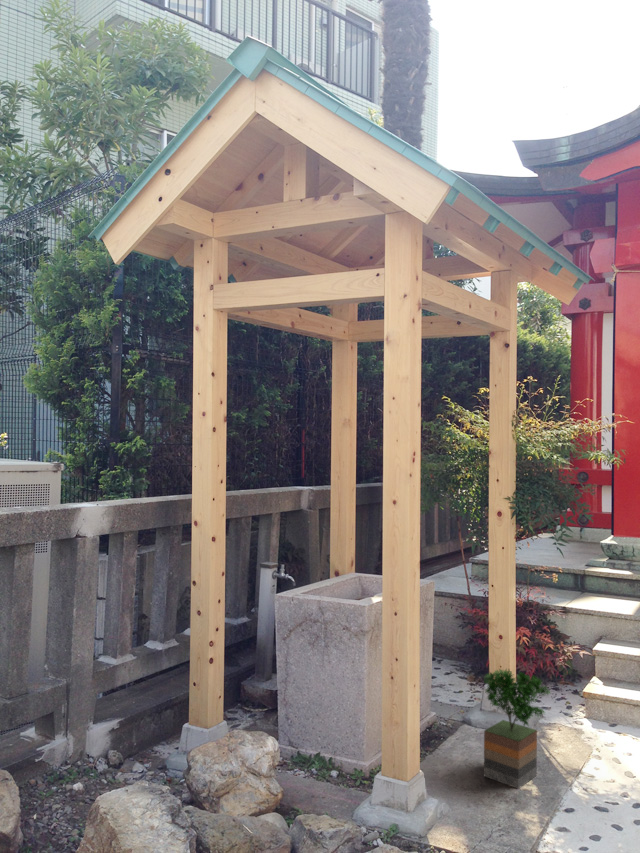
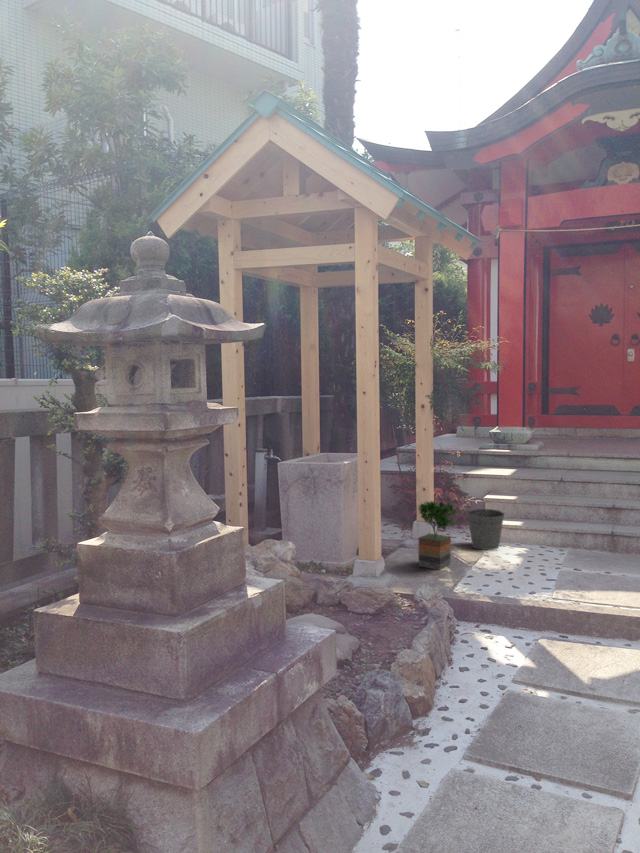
bucket: none [565,674,626,745] -> present [467,509,504,550]

